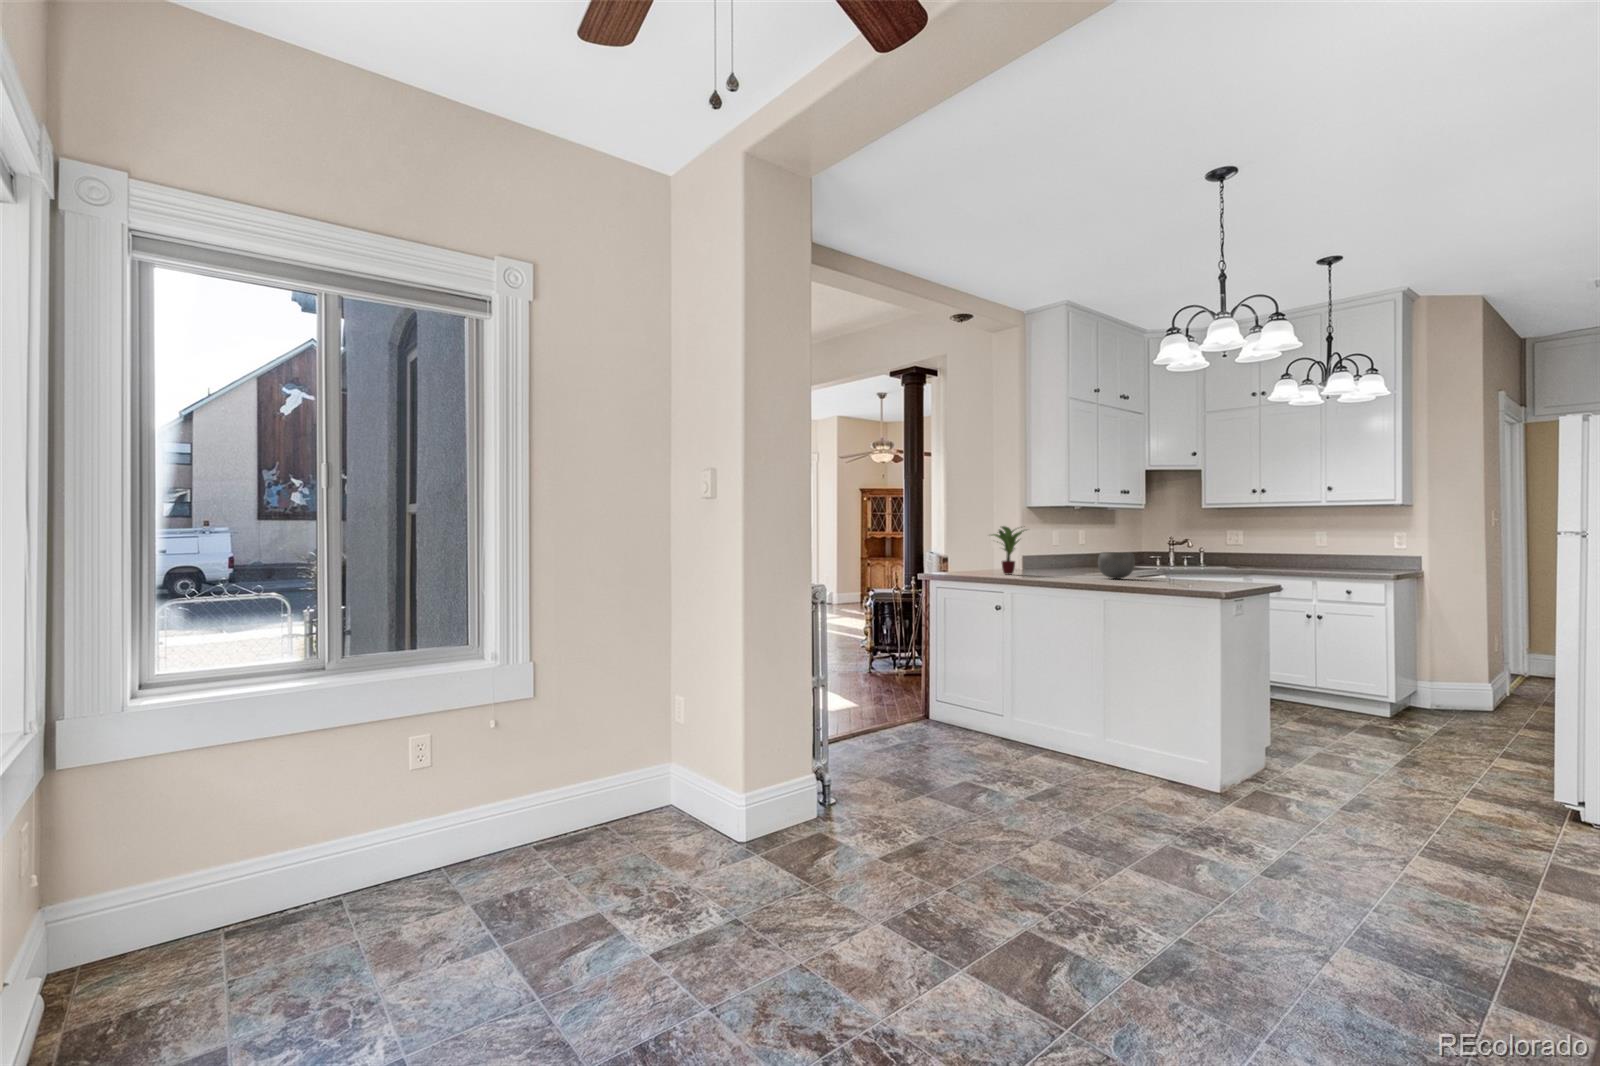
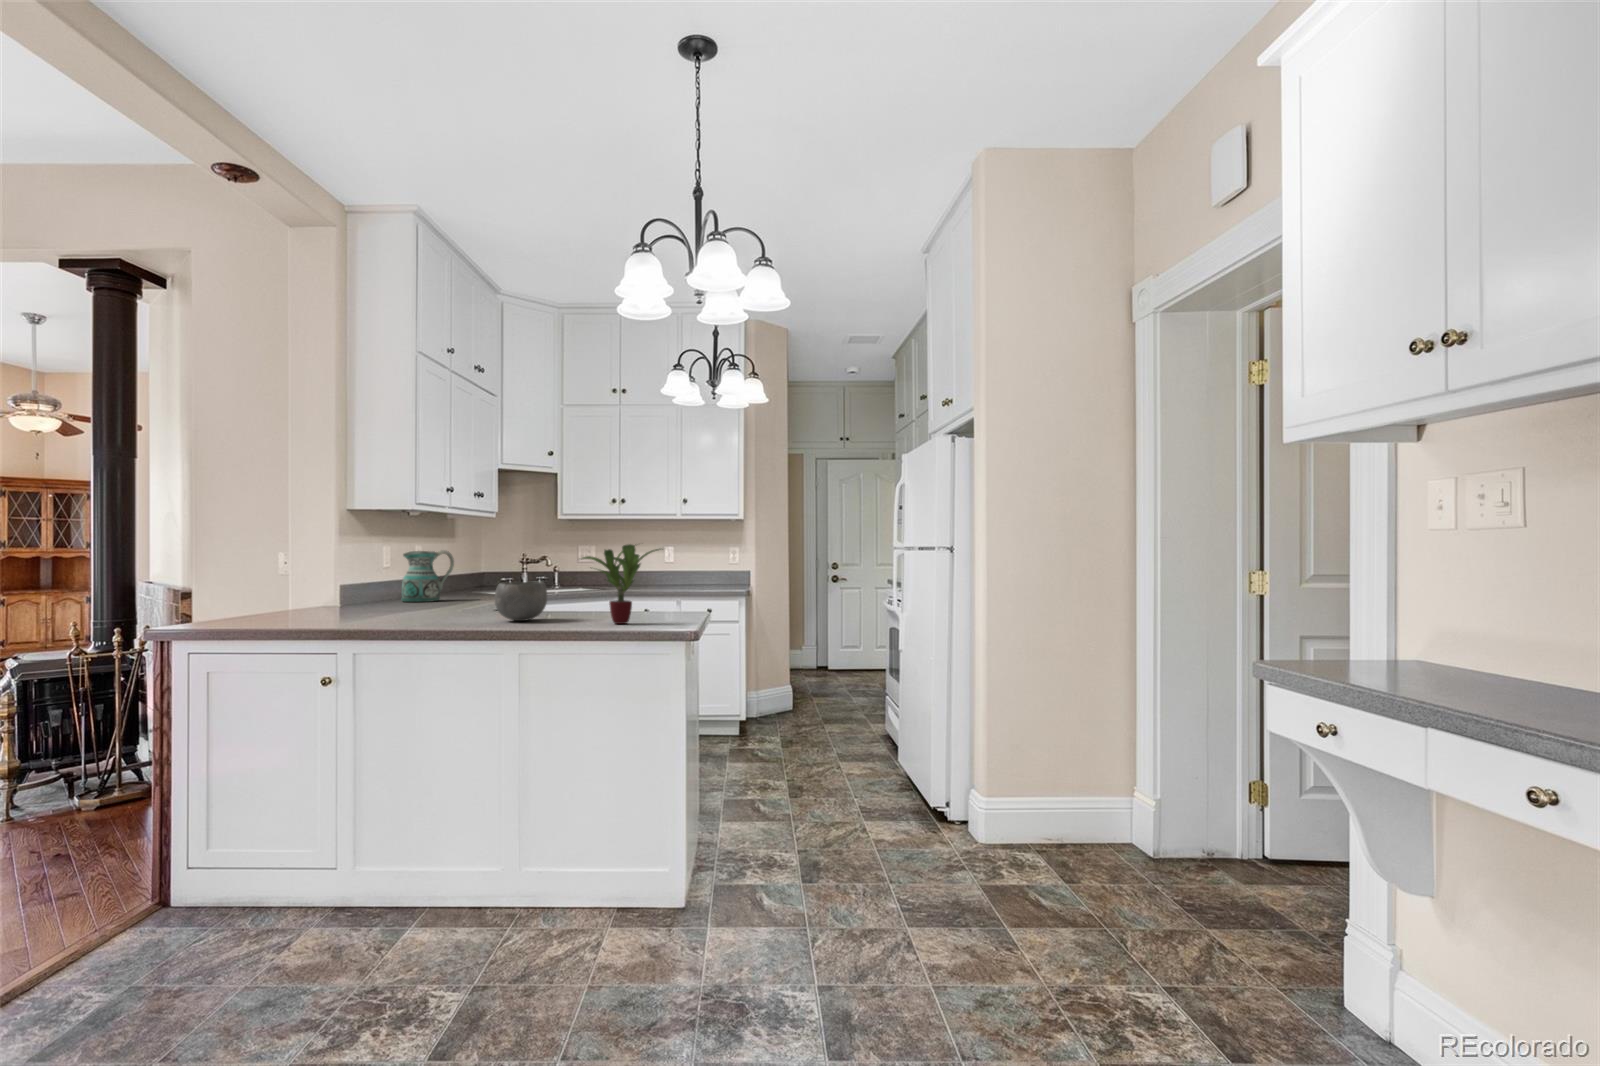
potted plant: present [993,526,1024,574] -> present [581,544,663,624]
ceramic pitcher: none [1063,533,1099,570] -> present [401,550,454,602]

